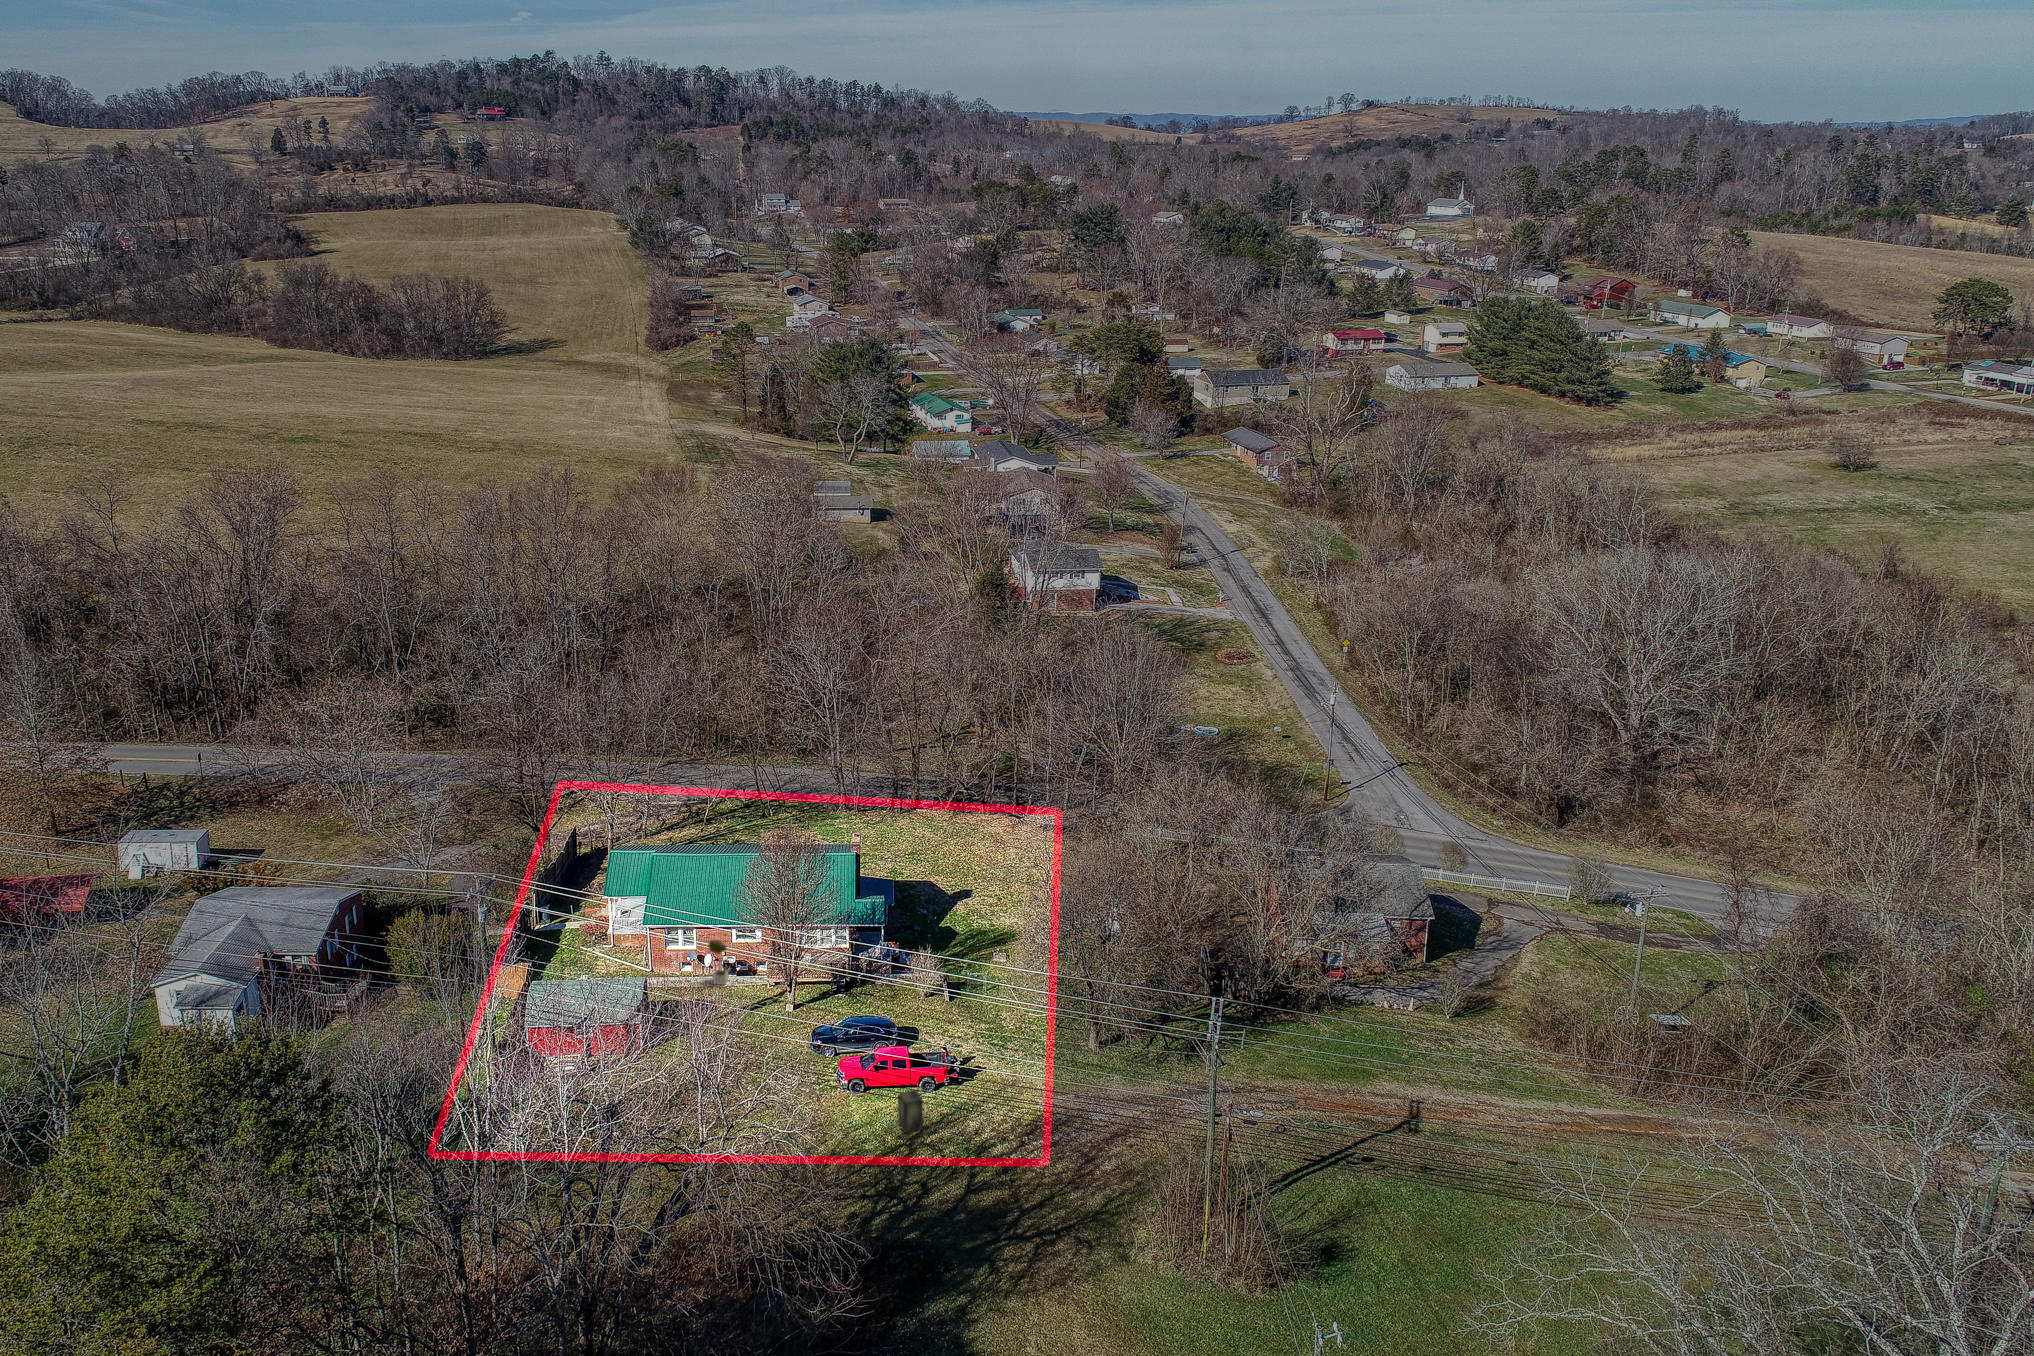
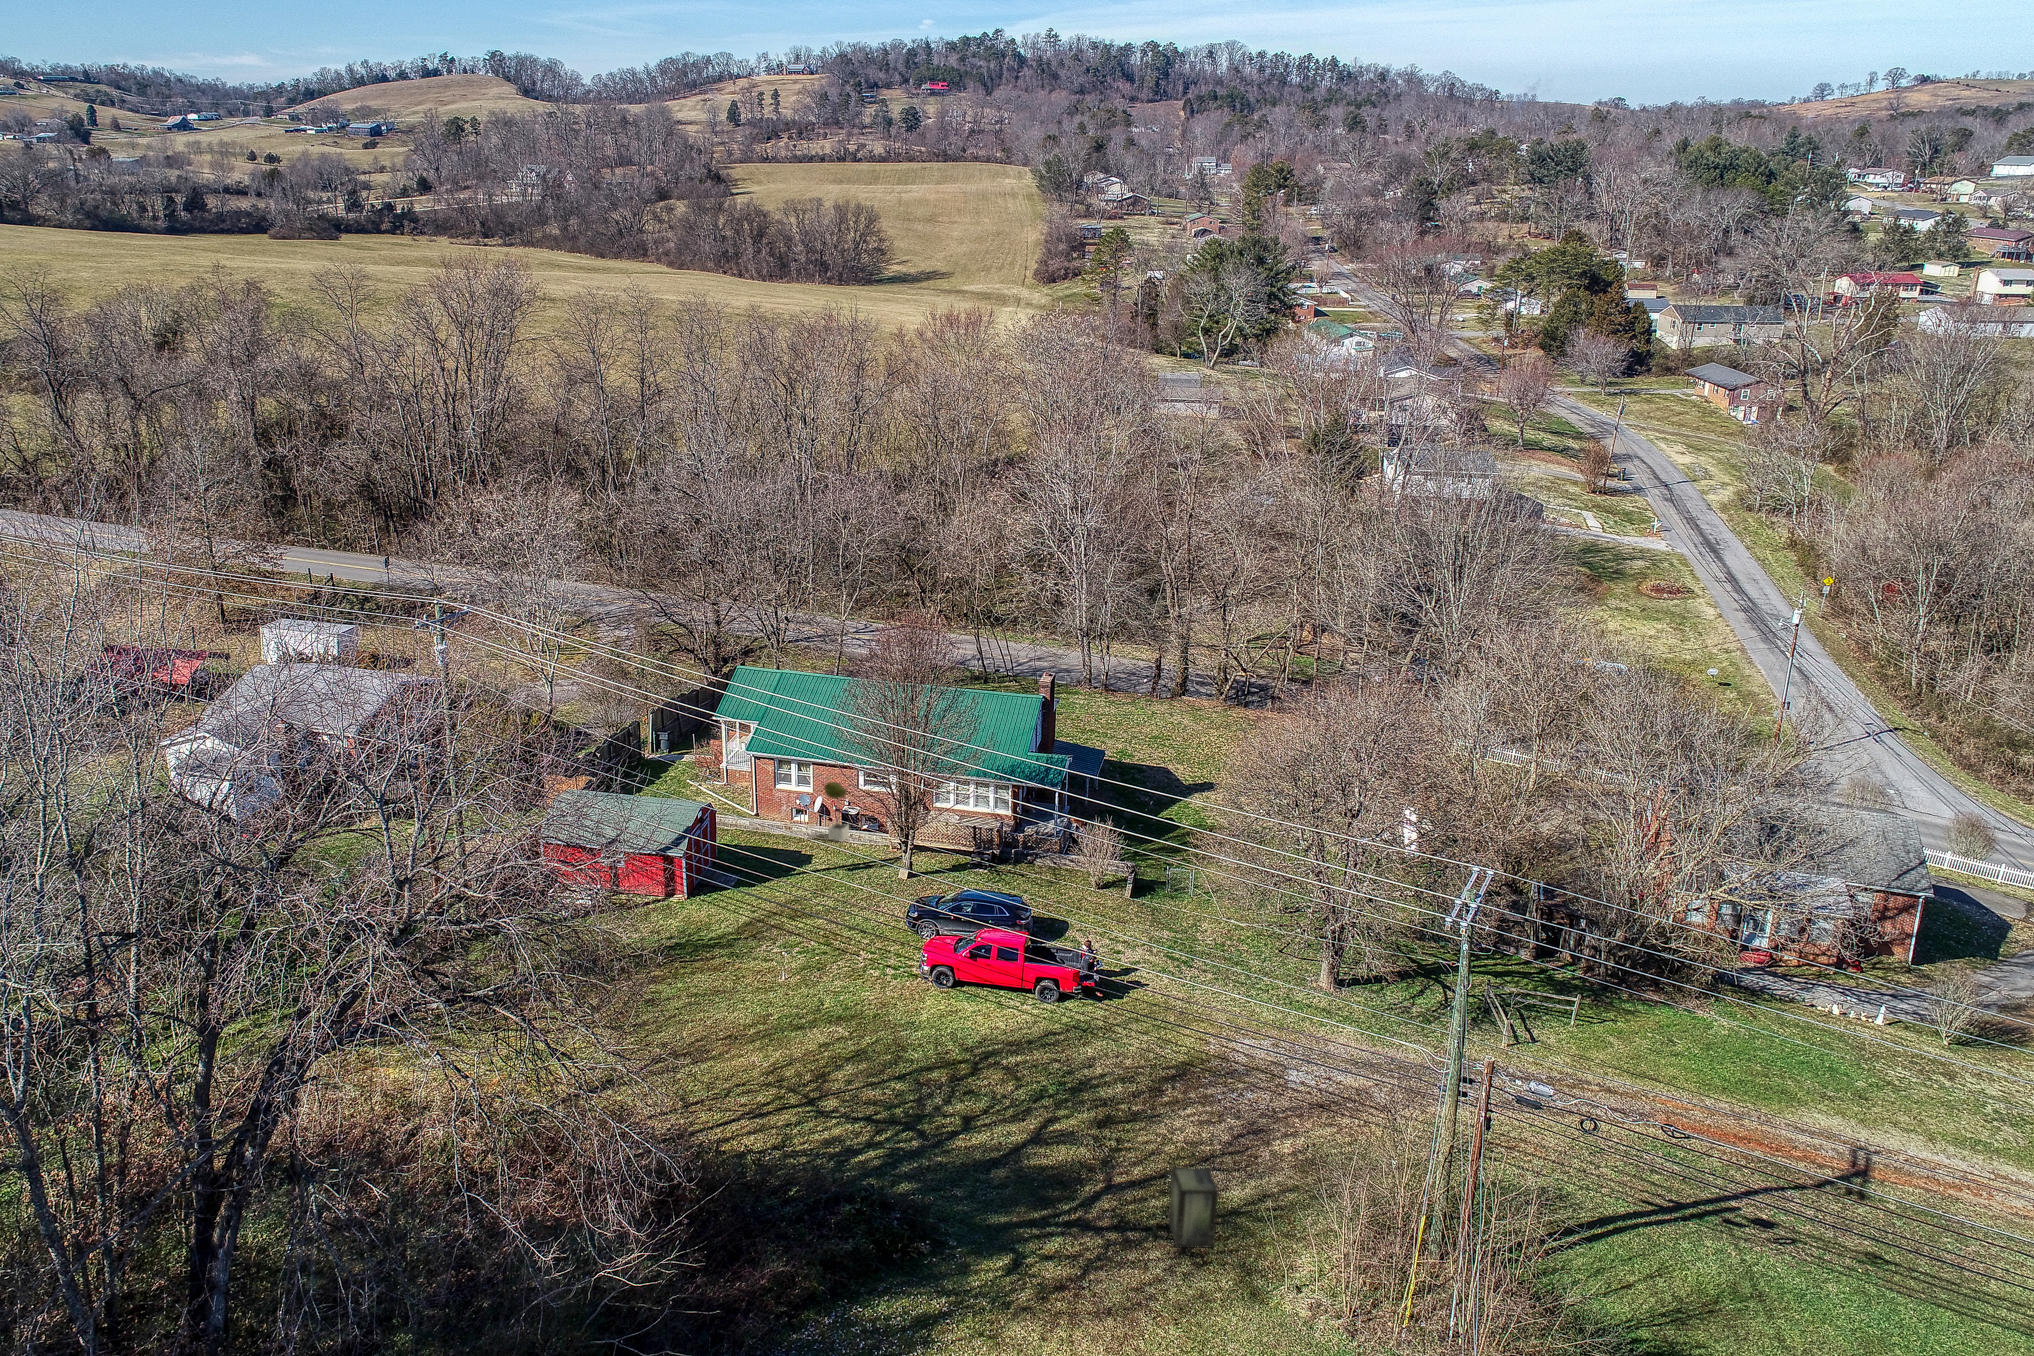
storage box: present [898,1090,923,1133] -> present [1168,1167,1218,1248]

